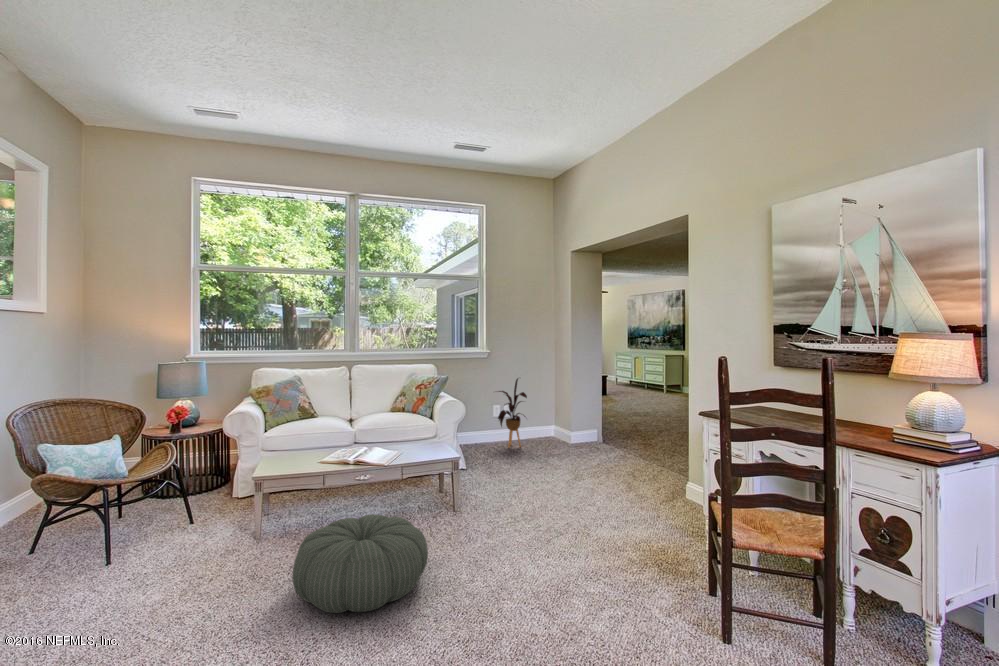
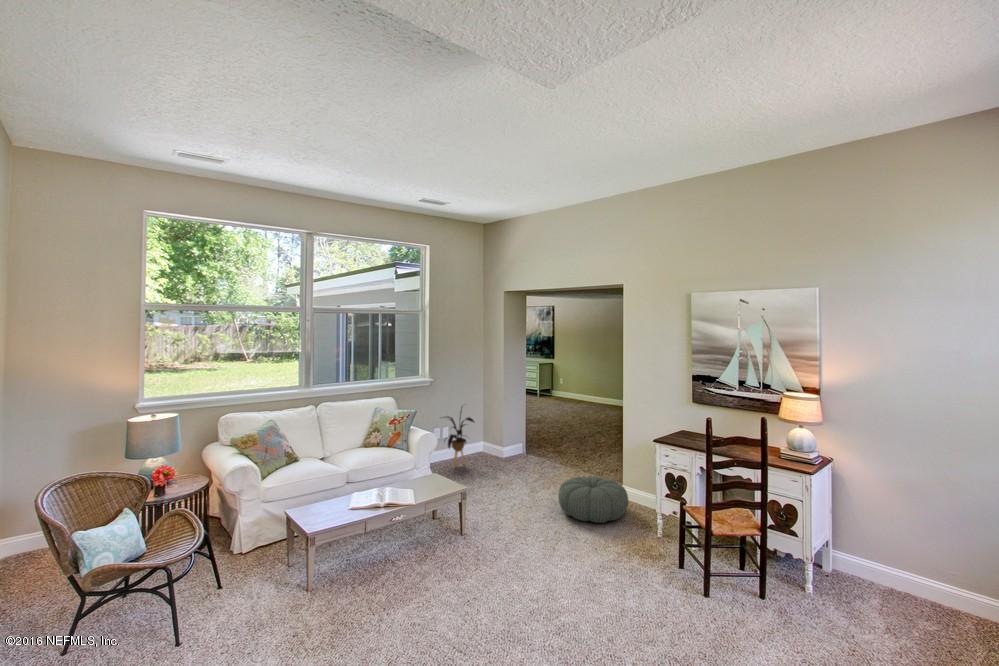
pouf: present [292,514,428,613] -> present [558,476,628,523]

